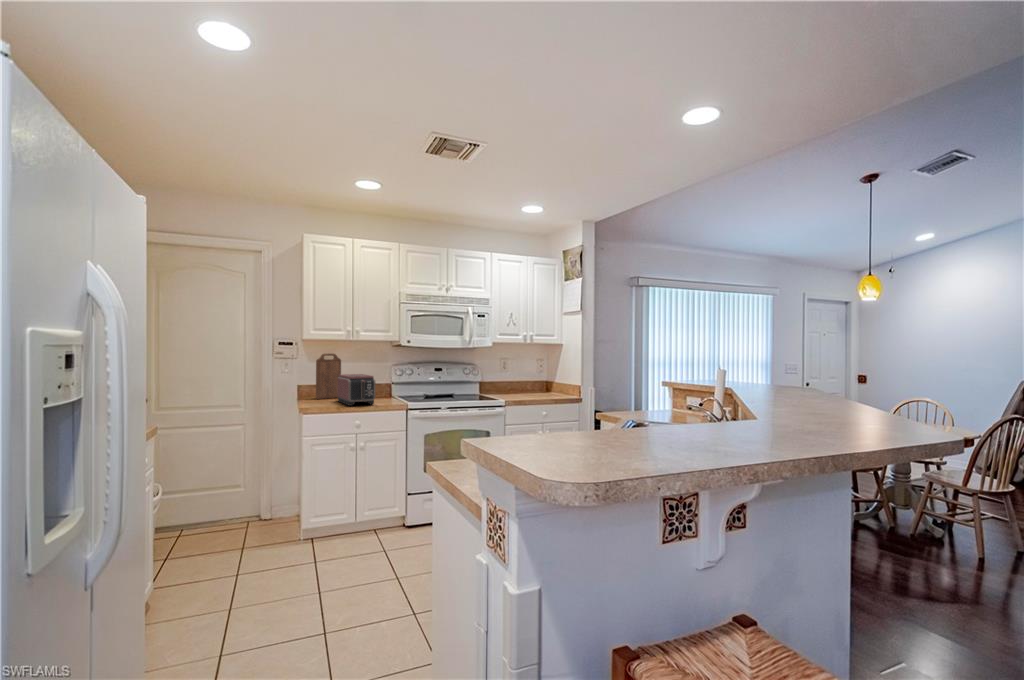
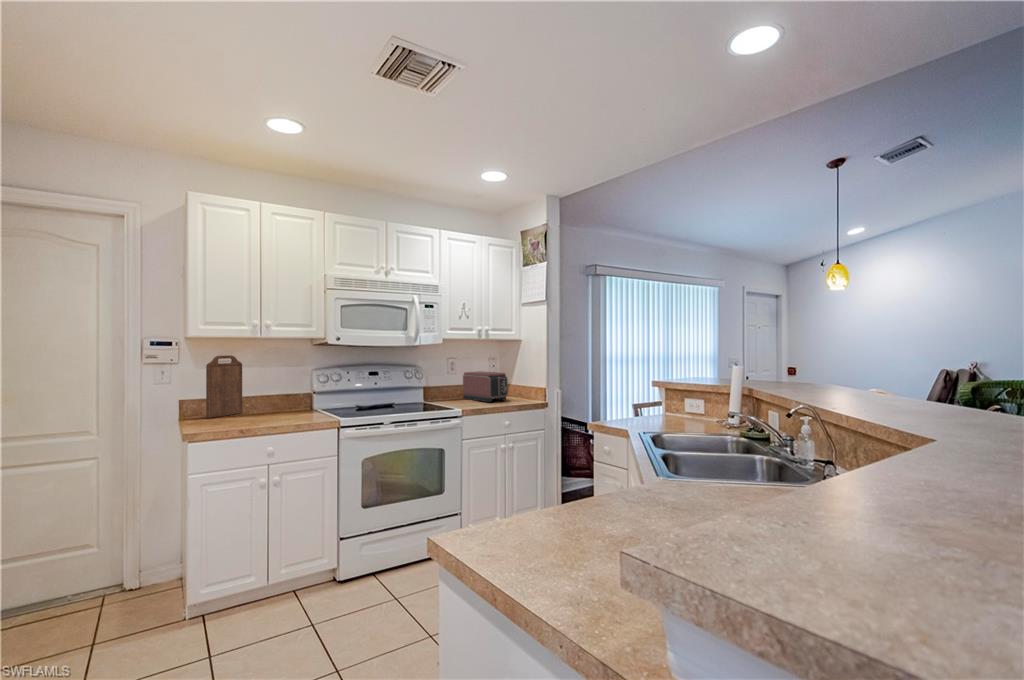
toaster: present [337,374,376,406] -> present [463,371,508,402]

